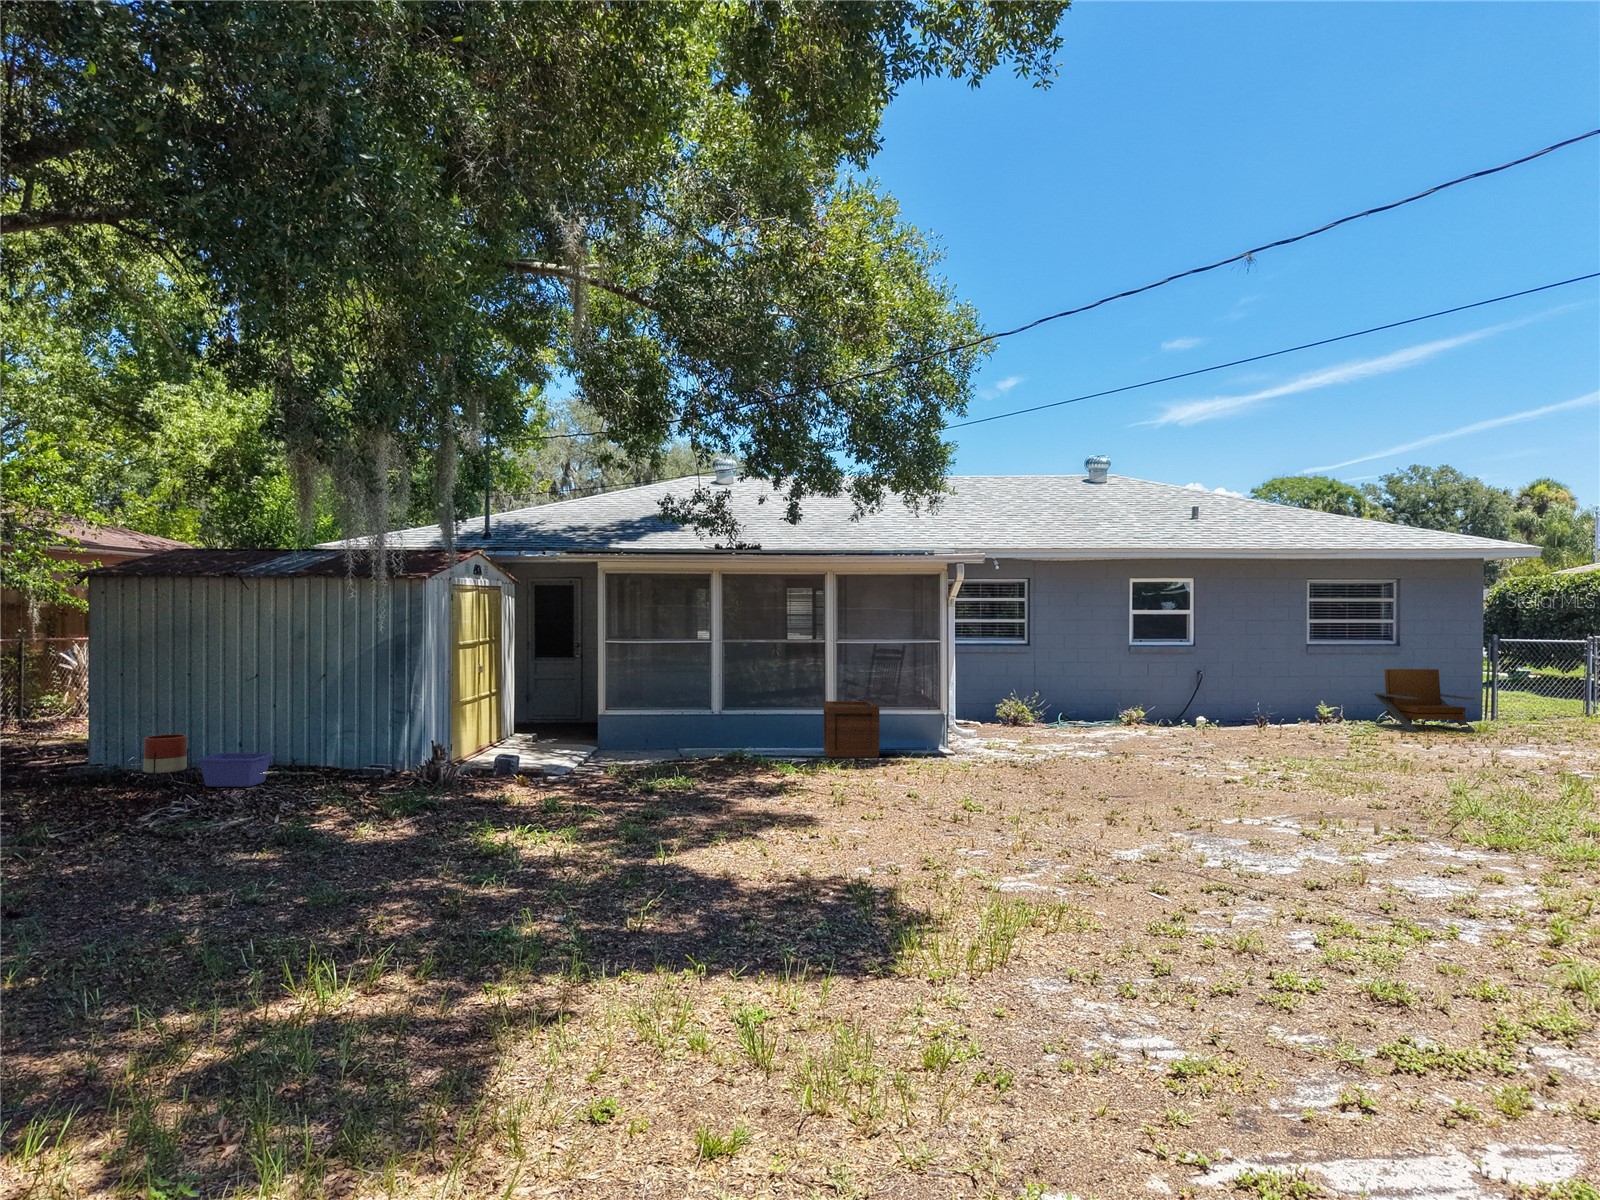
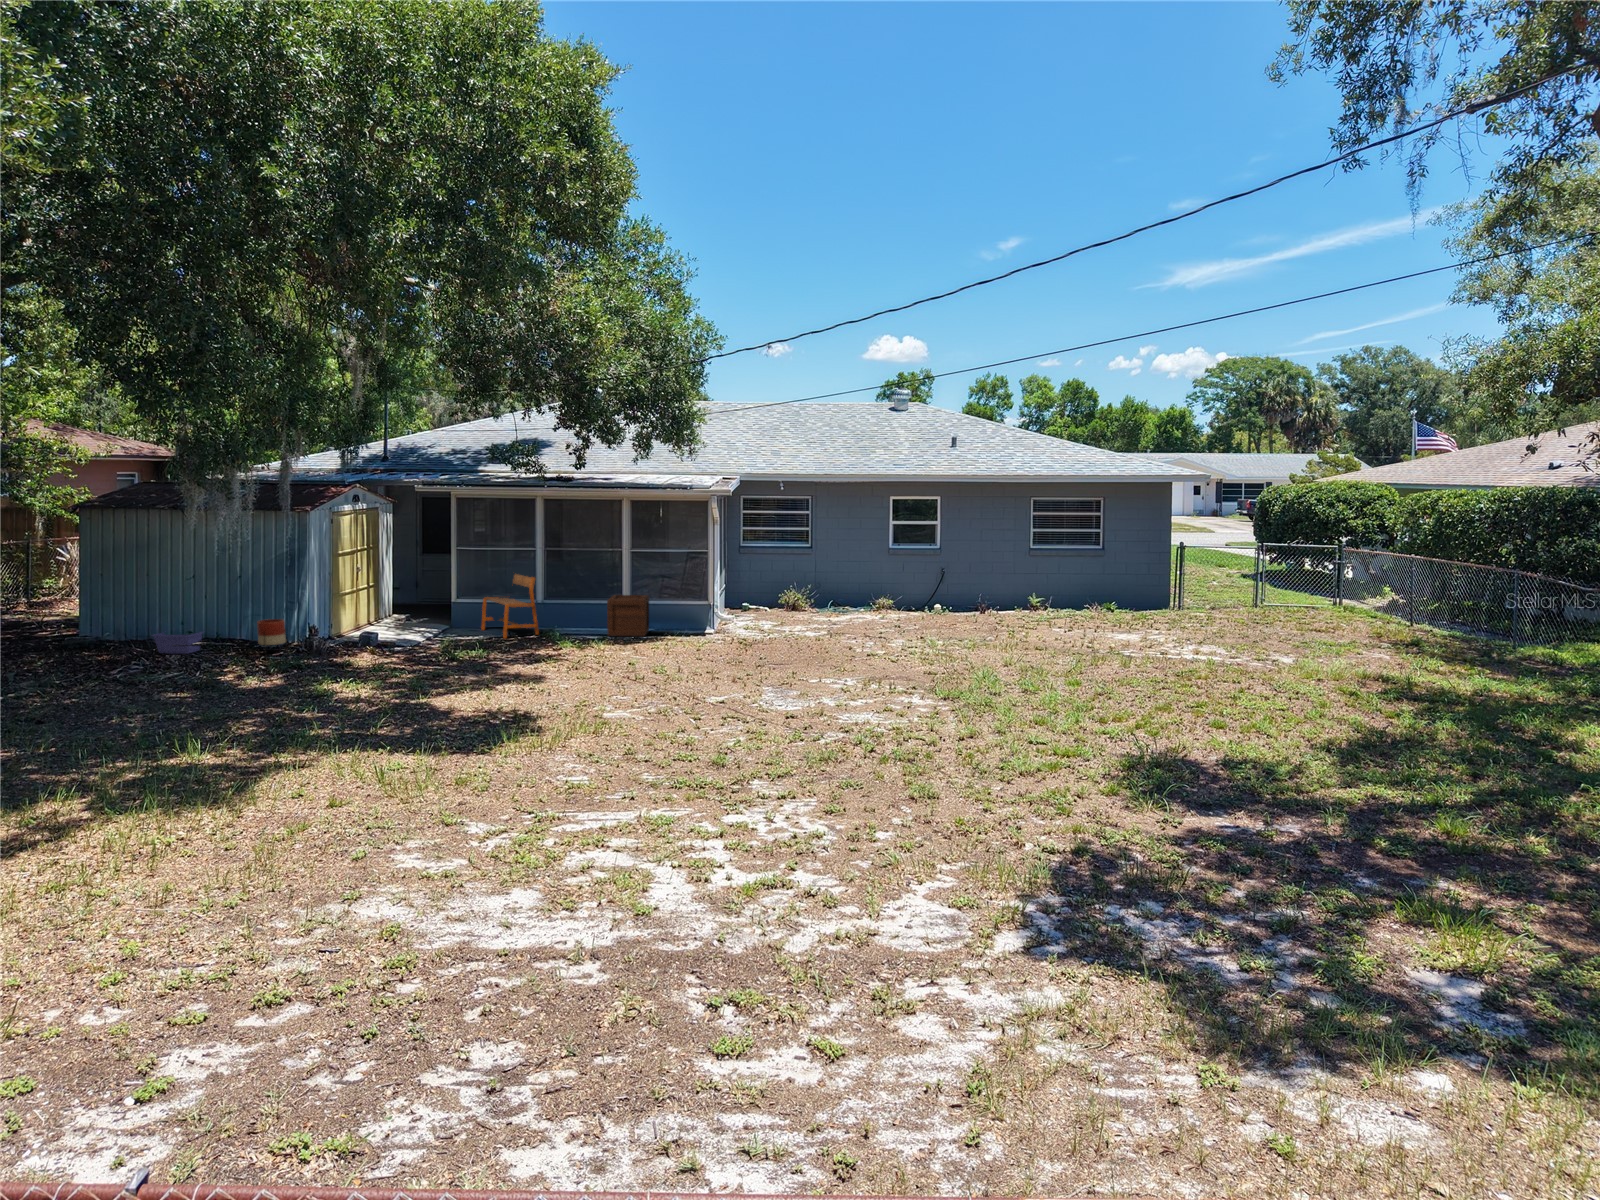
lounge chair: present [1374,669,1475,732] -> none [1076,569,1141,619]
bench: none [644,673,730,762] -> present [481,574,539,638]
planter: present [143,734,188,788] -> present [257,619,287,646]

